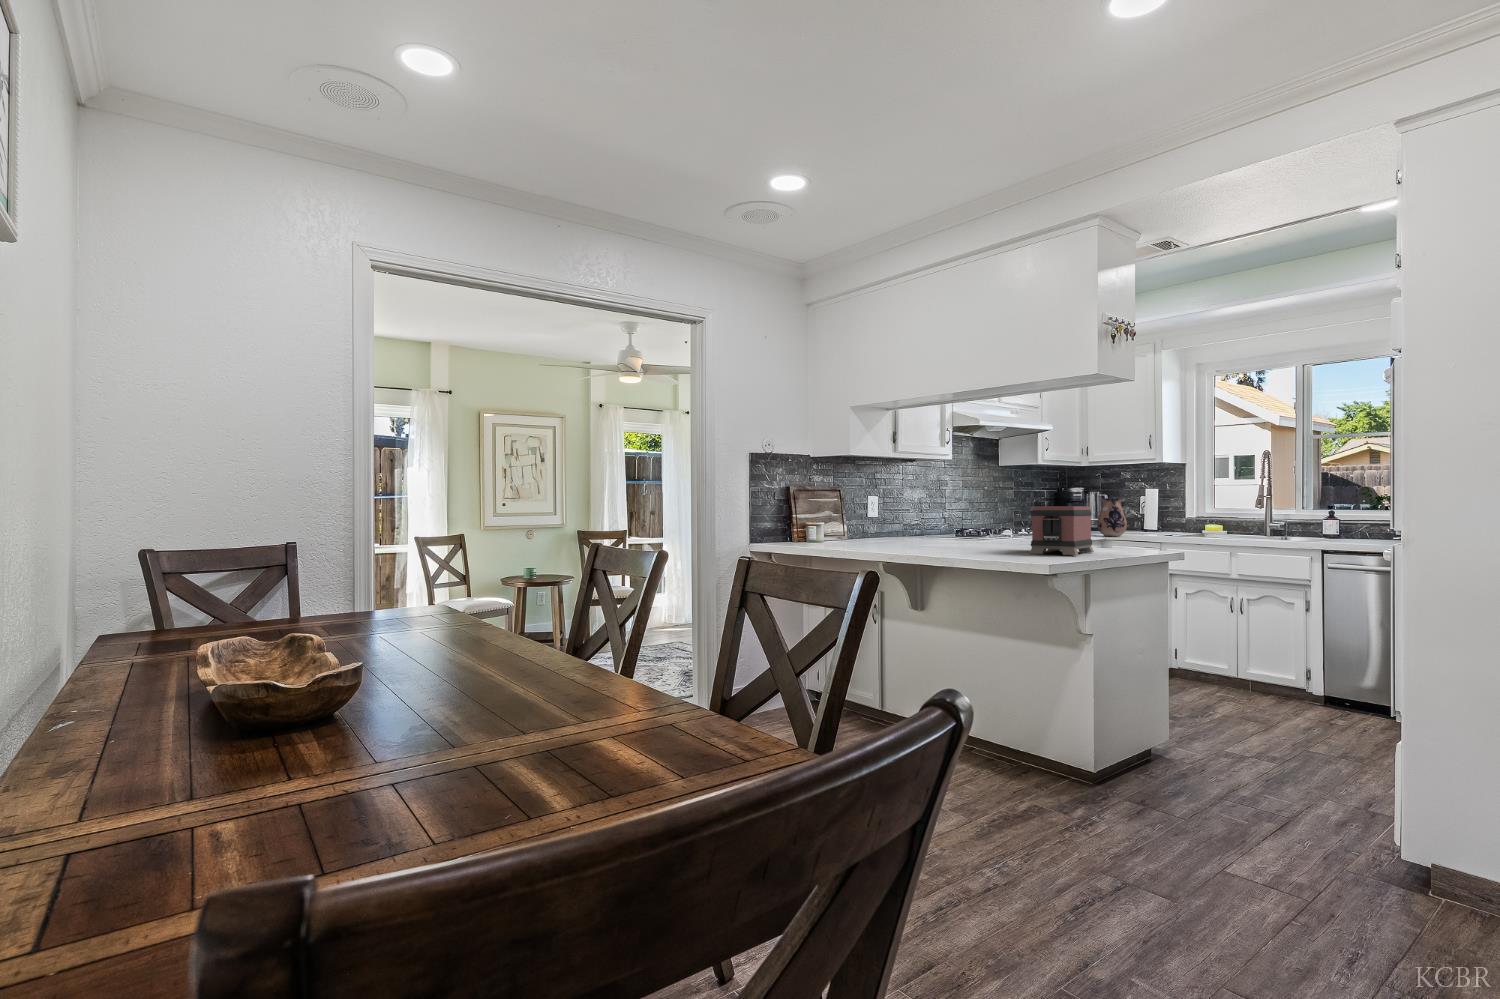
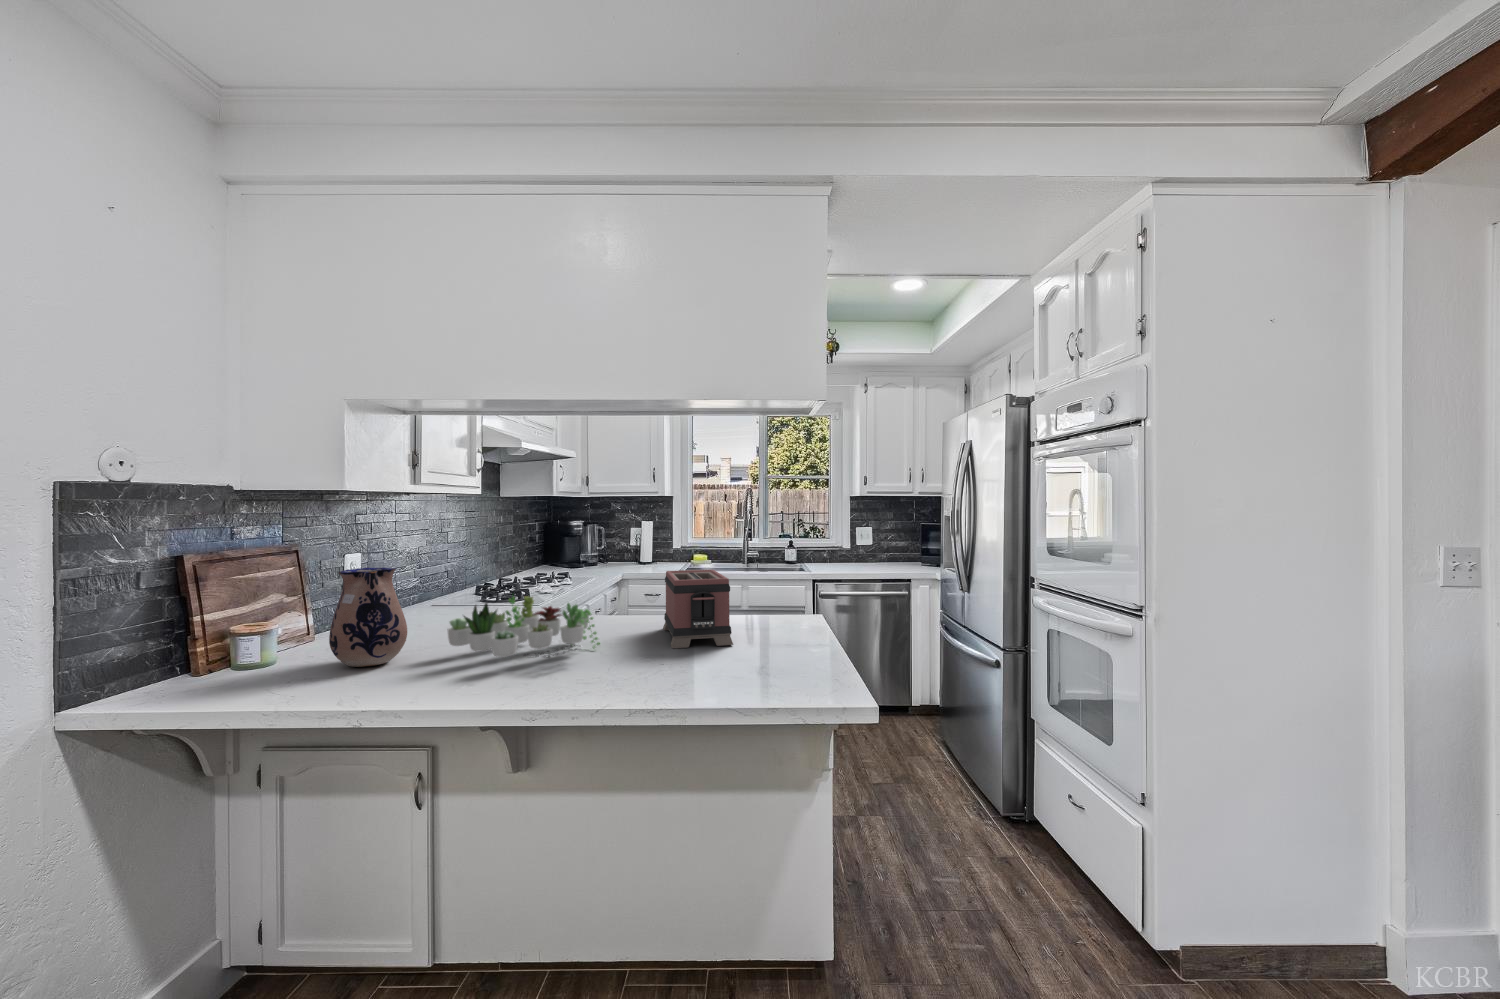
ceramic pitcher: present [1097,498,1127,536] -> present [329,567,407,667]
succulent plant: none [896,509,983,549] -> present [448,596,600,658]

